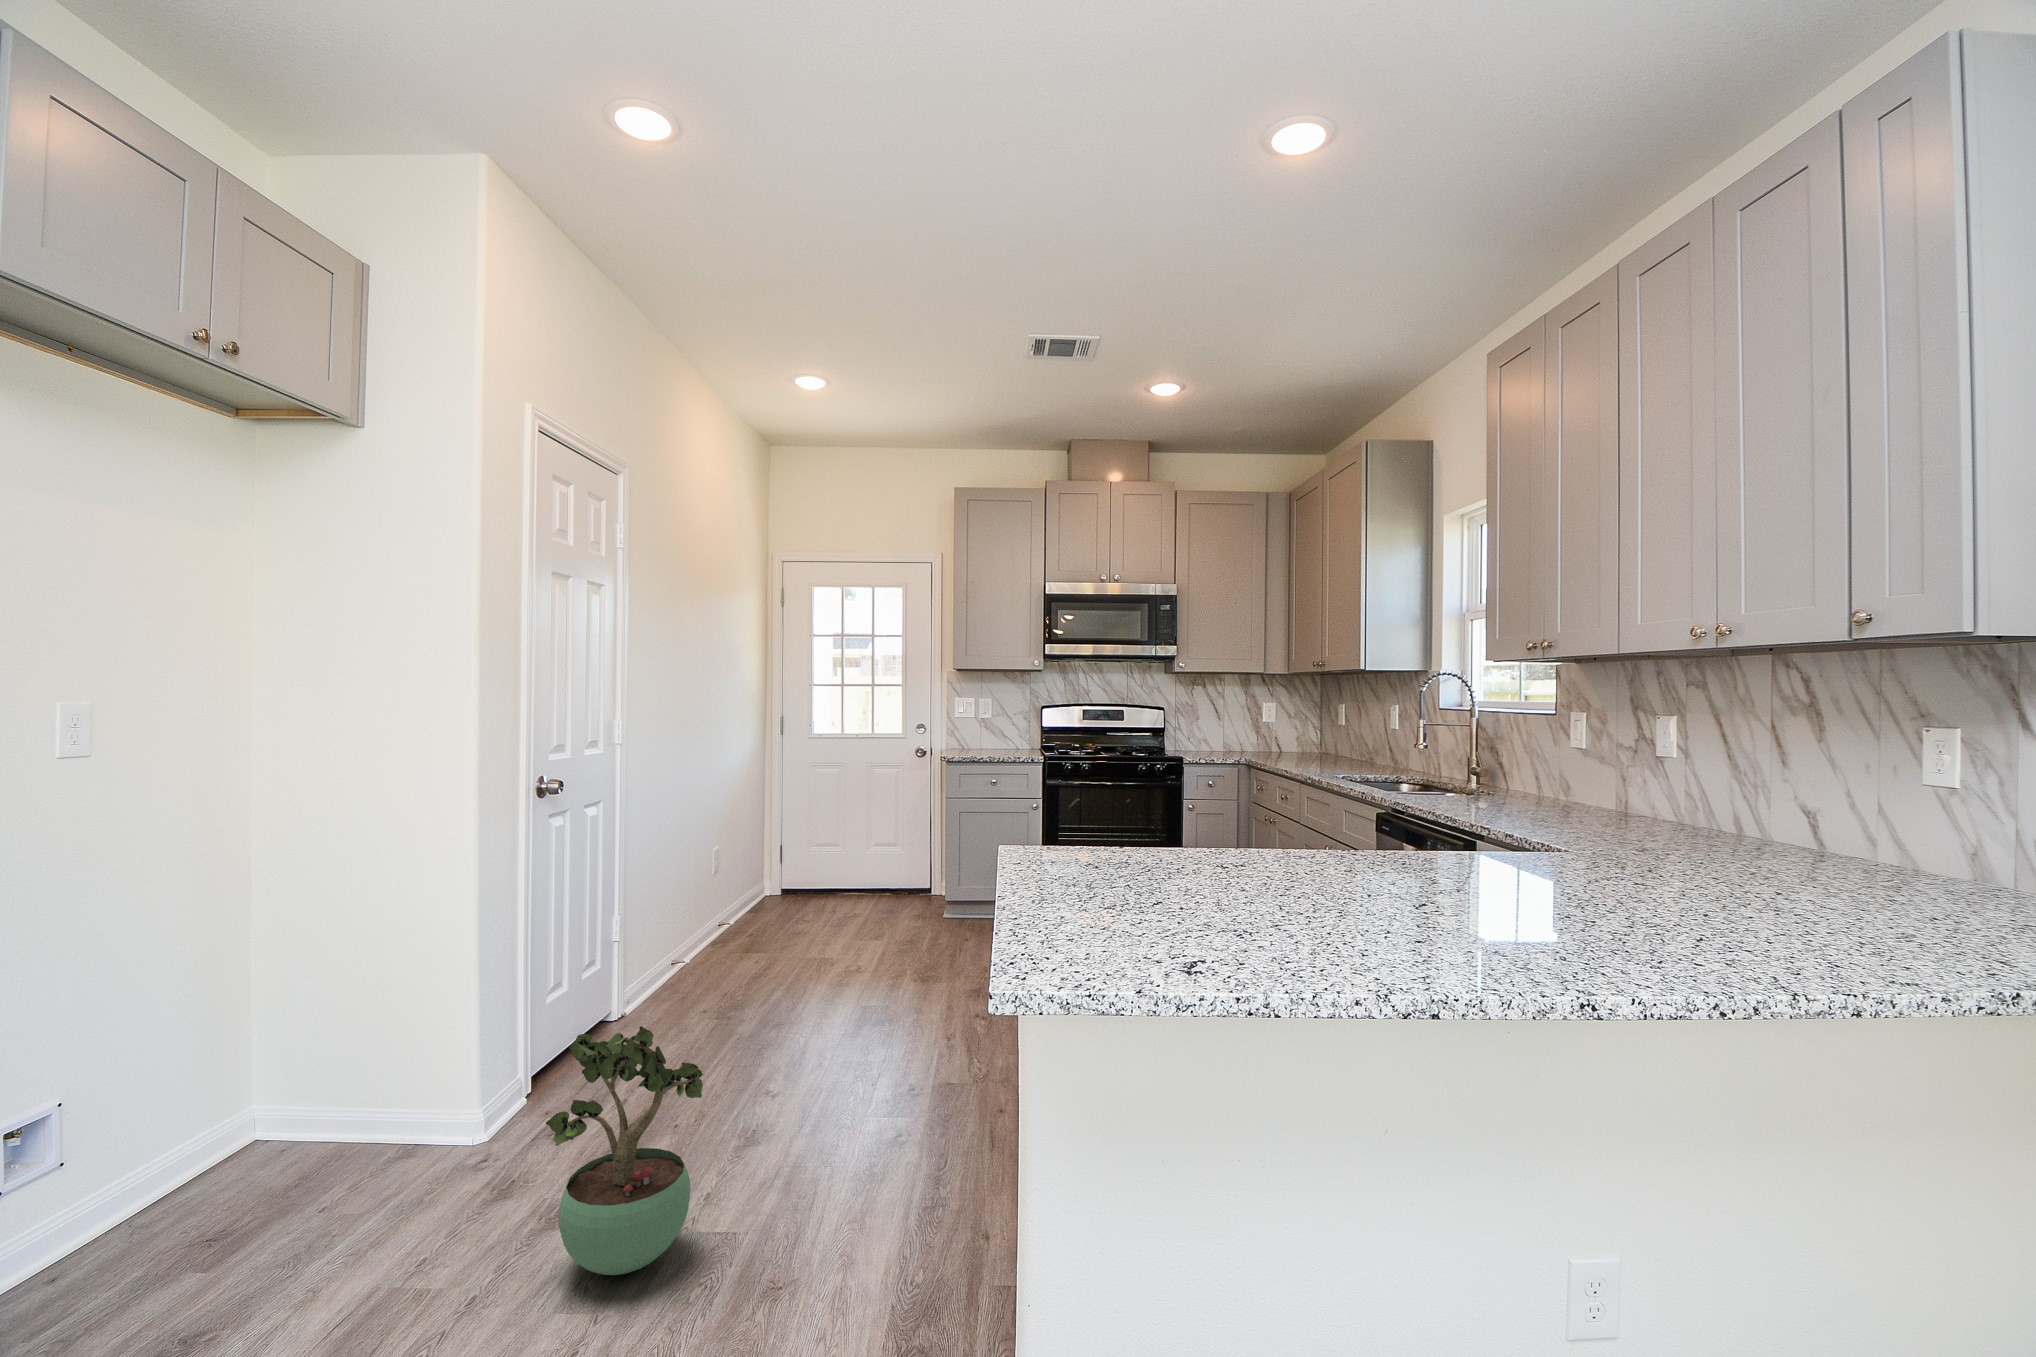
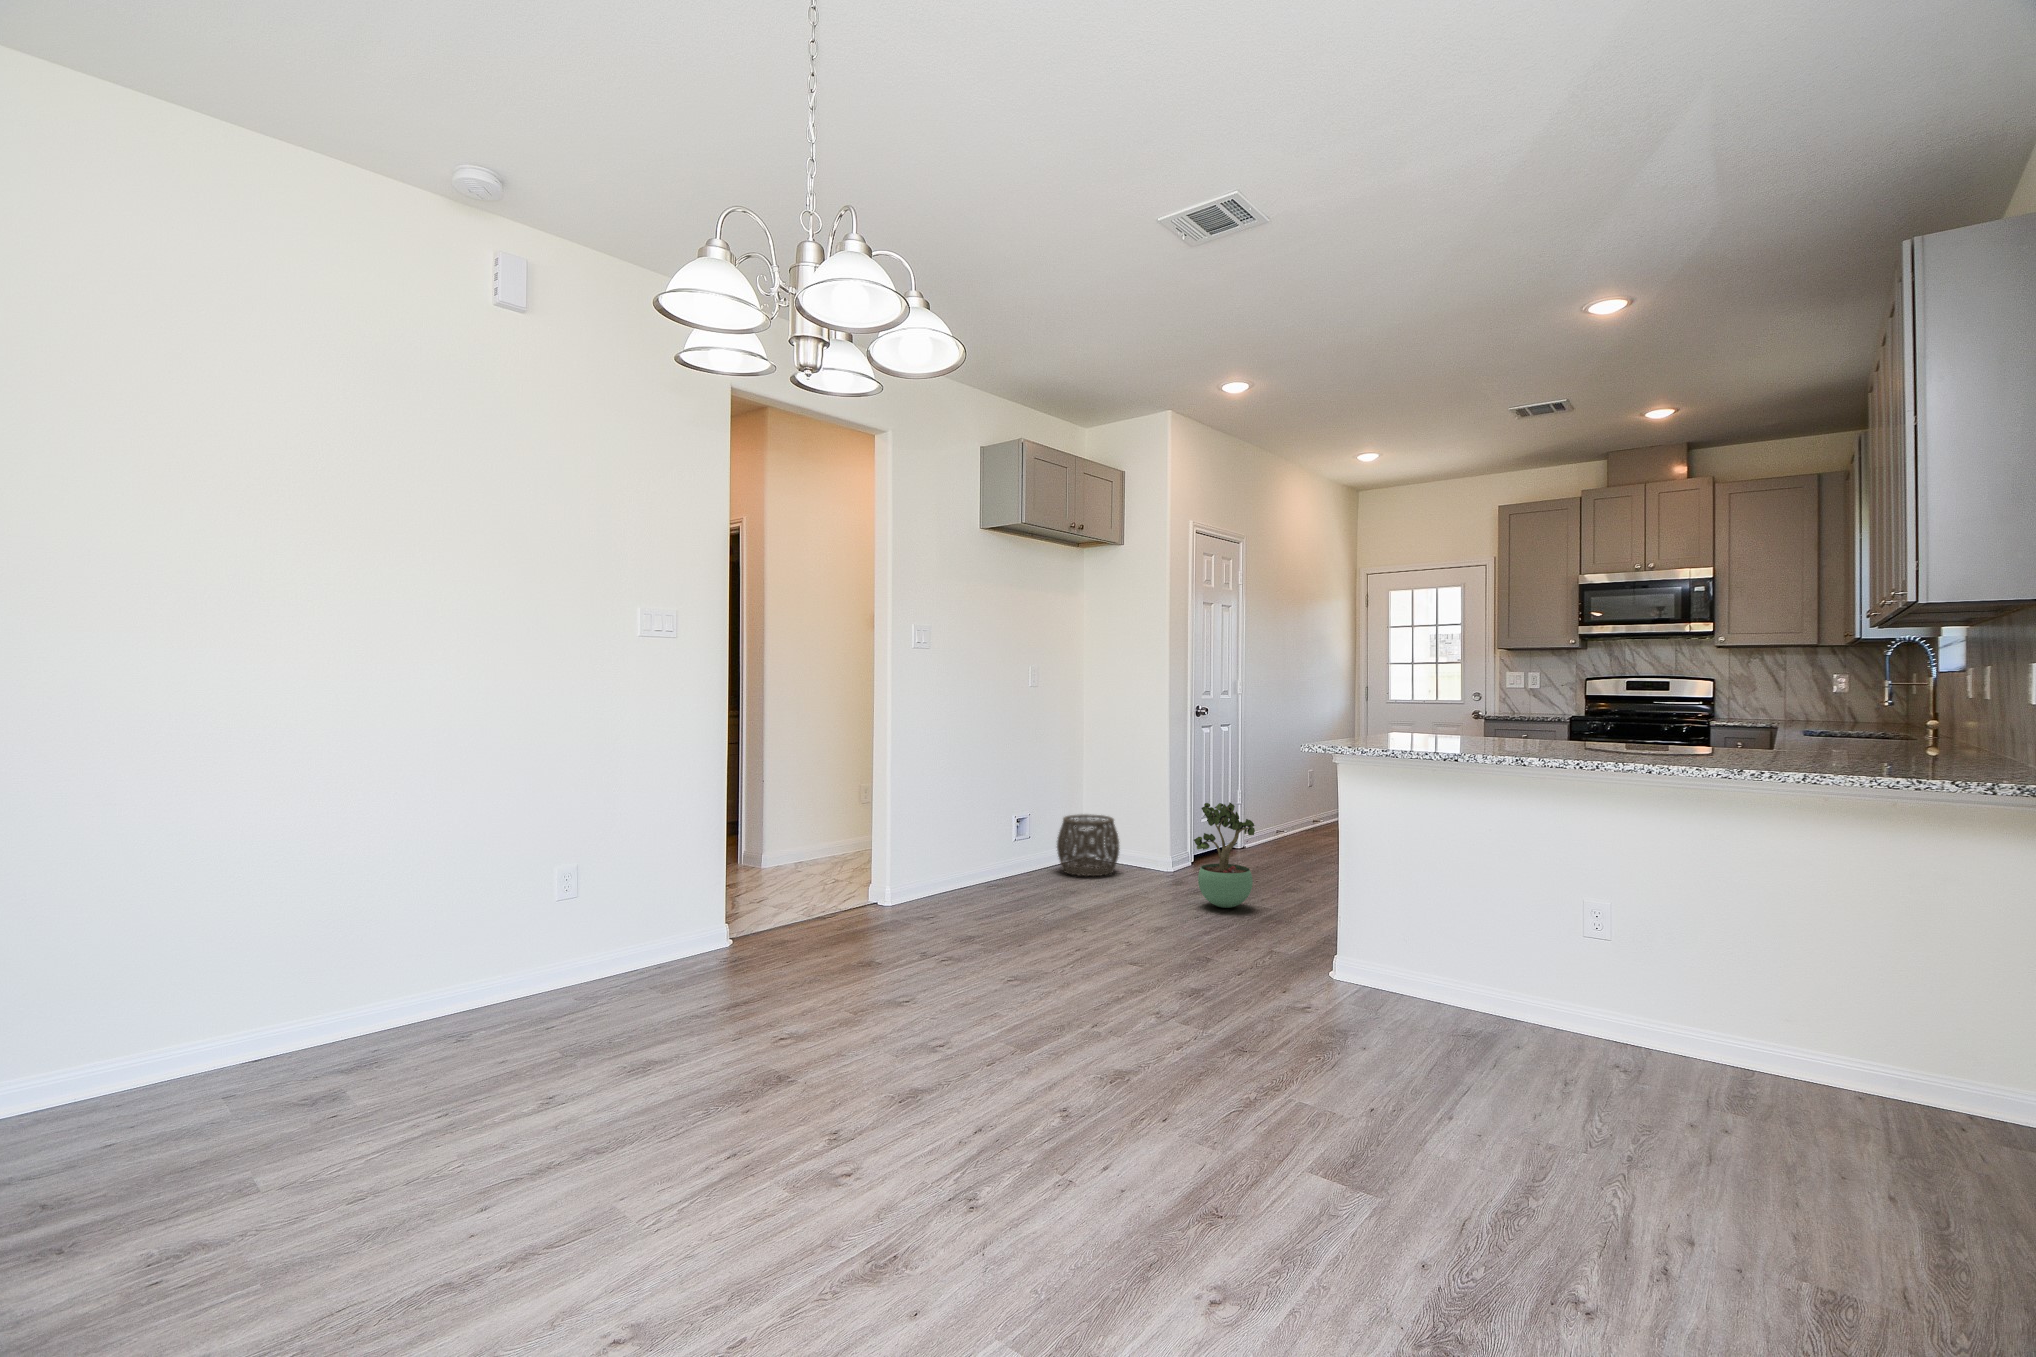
woven basket: none [144,1048,346,1236] -> present [1057,814,1120,877]

